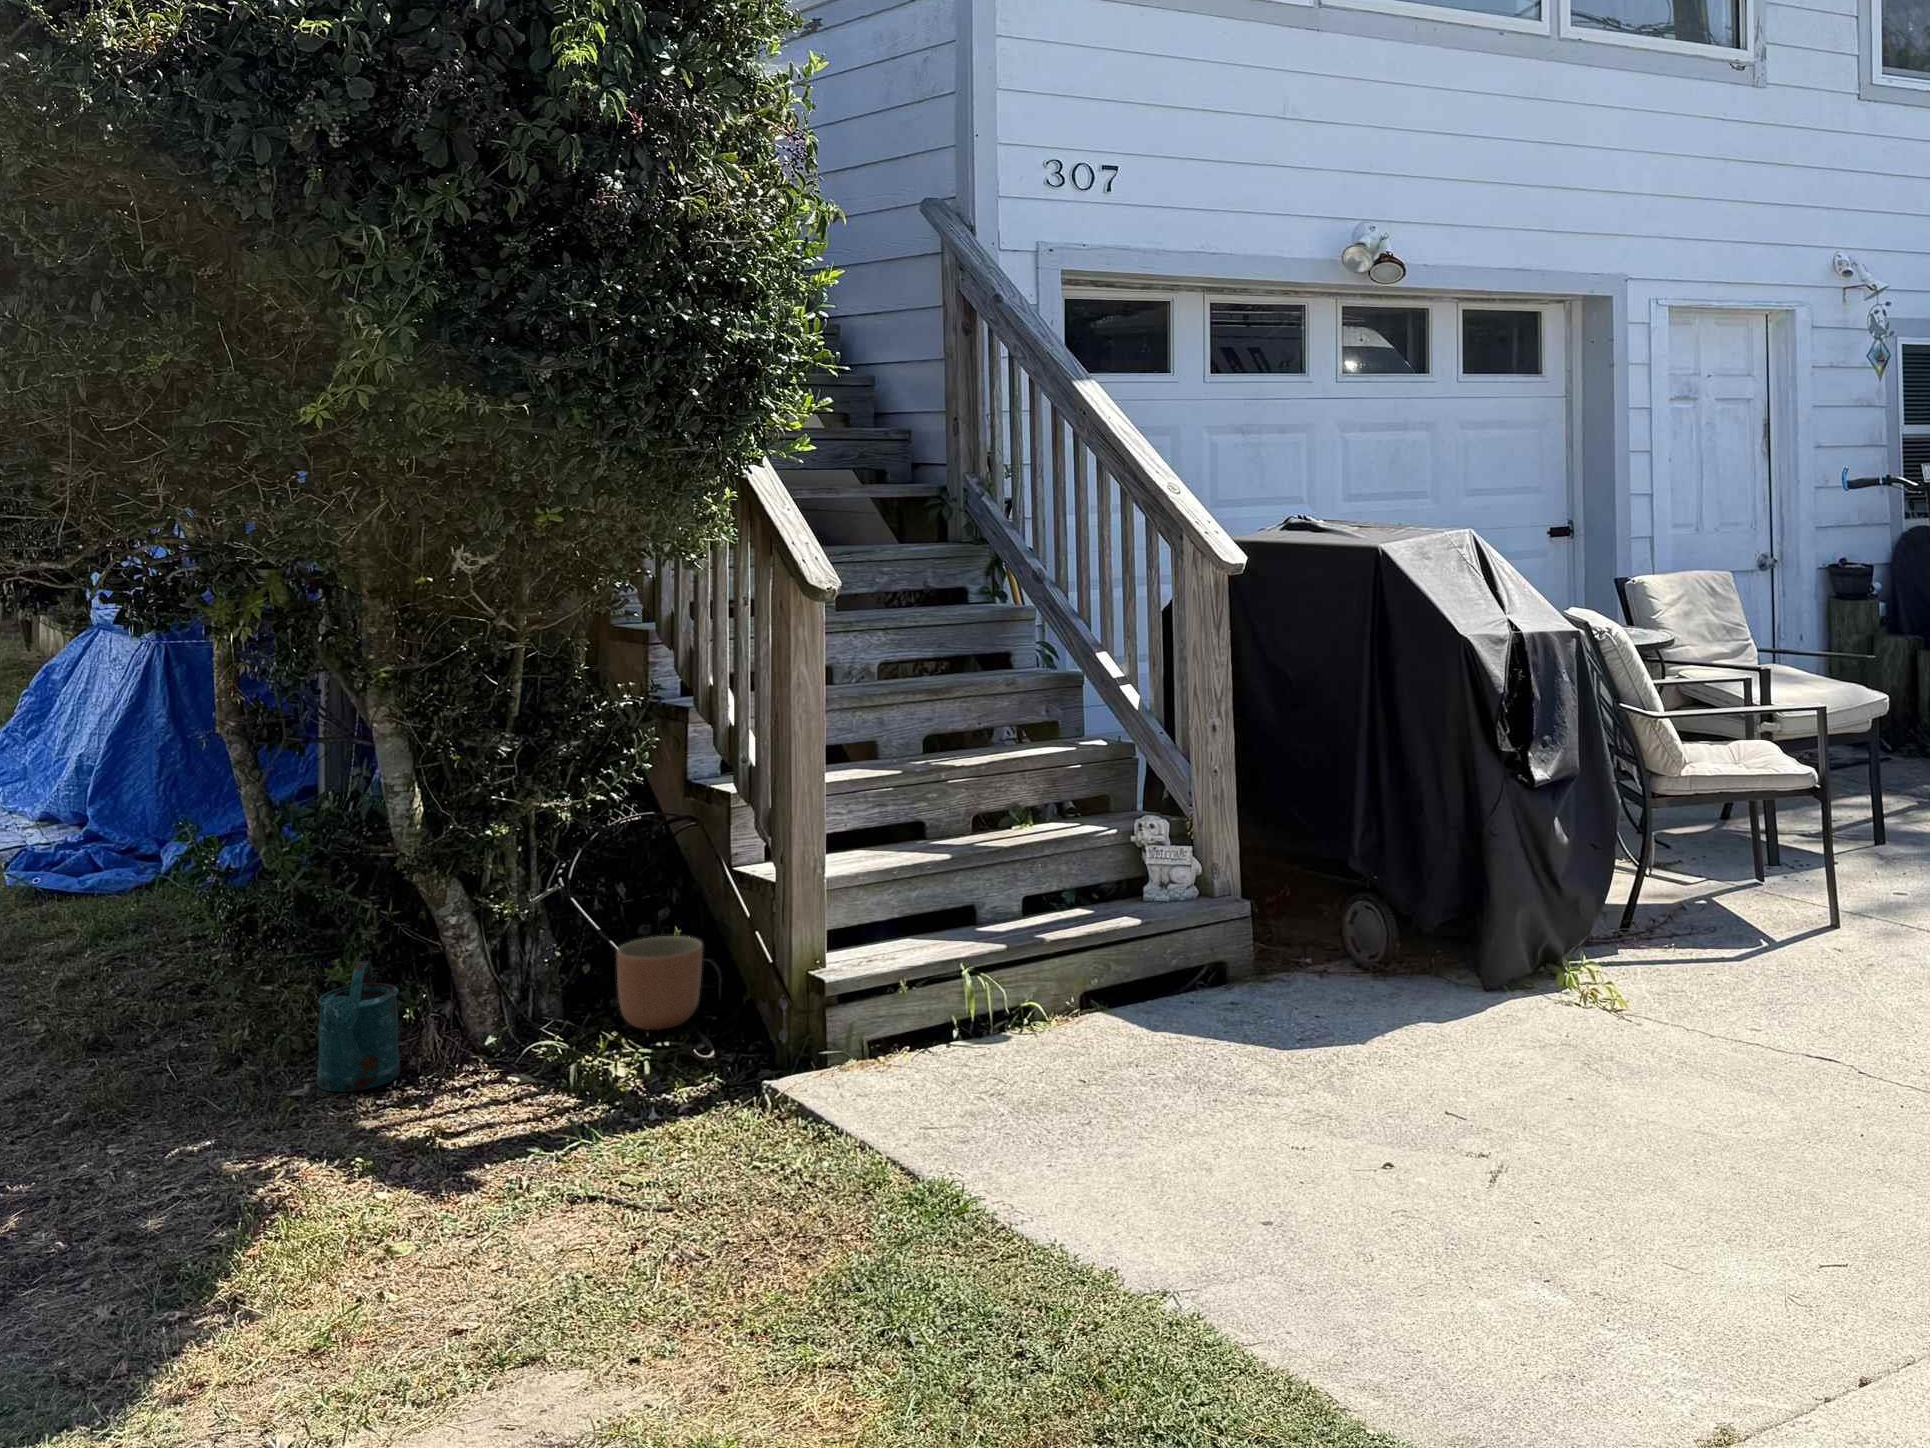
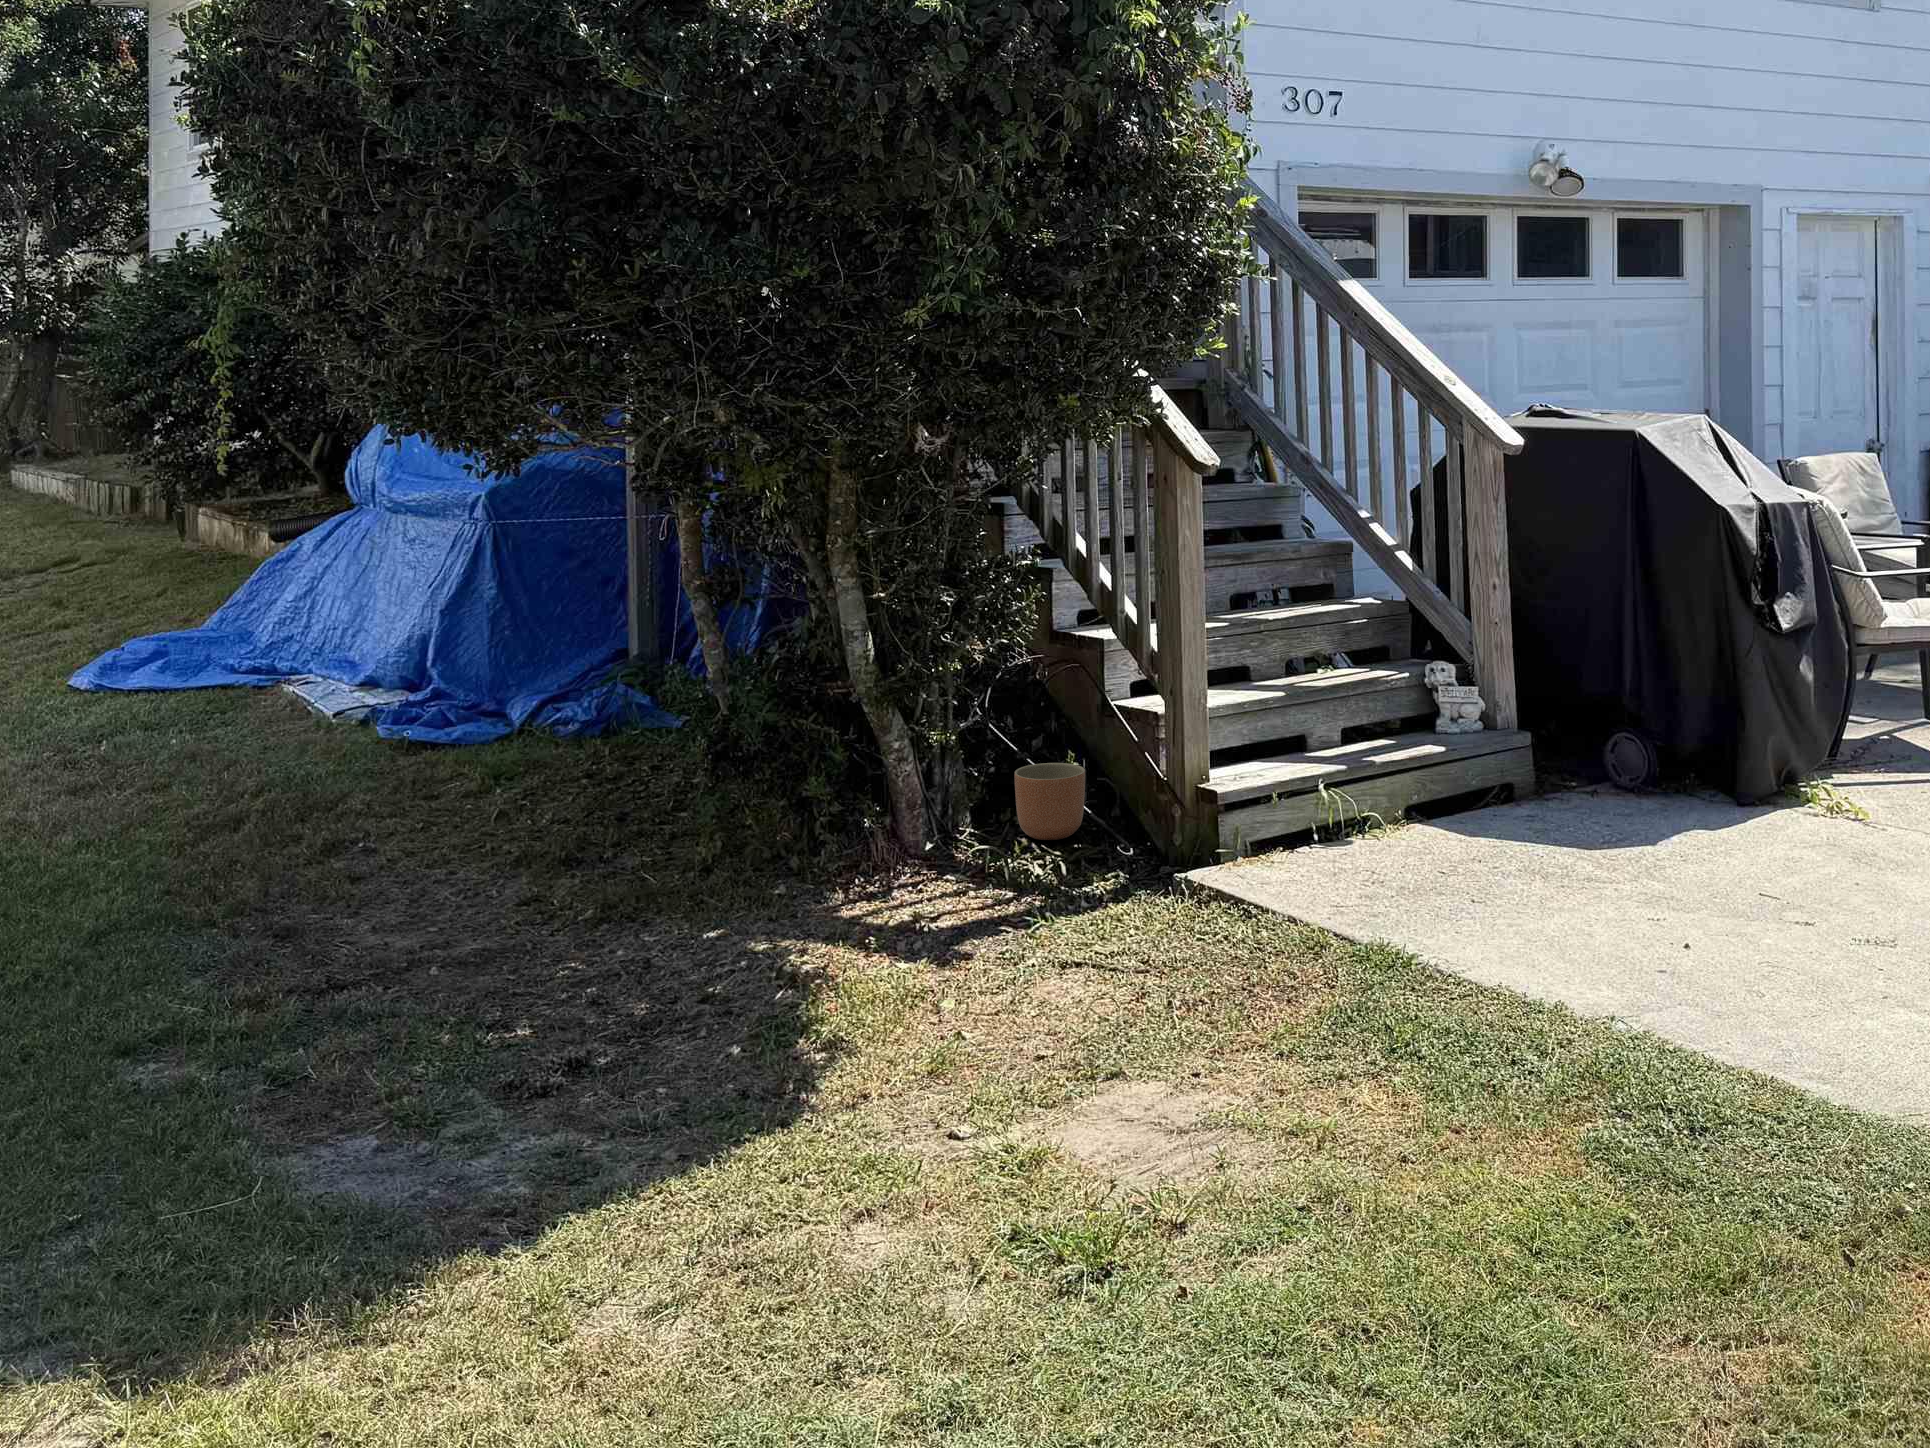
watering can: present [317,961,400,1092] -> none [794,781,860,887]

